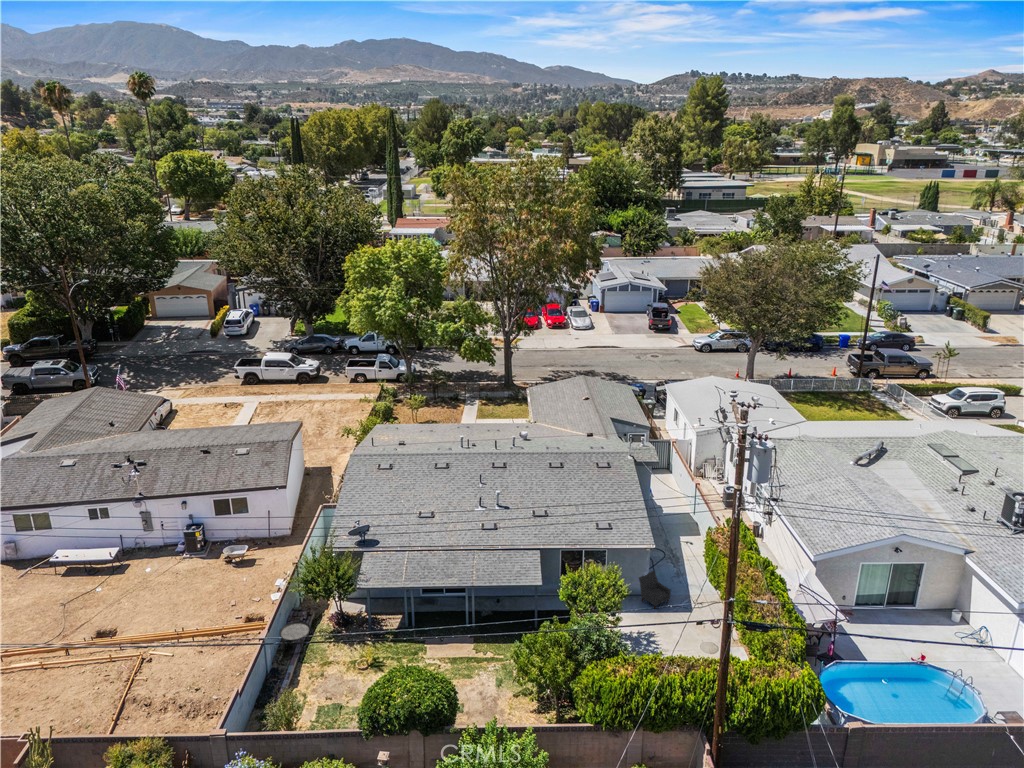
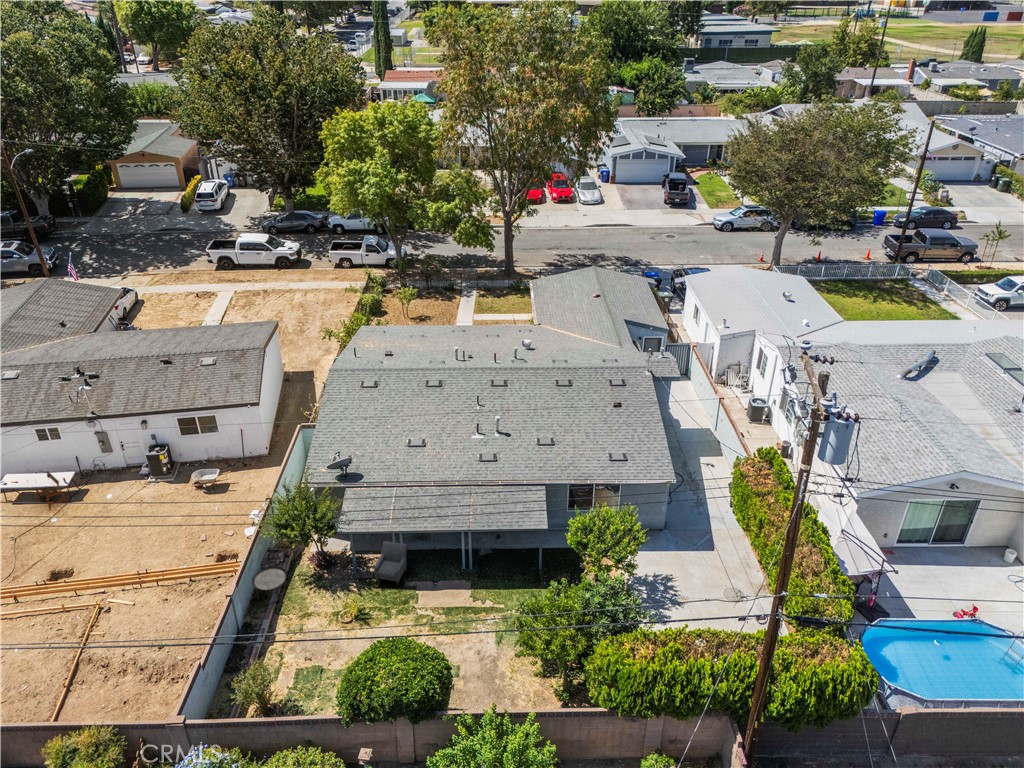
bench: none [84,545,112,580] -> present [35,471,67,510]
chair: present [639,571,671,609] -> present [374,541,407,585]

